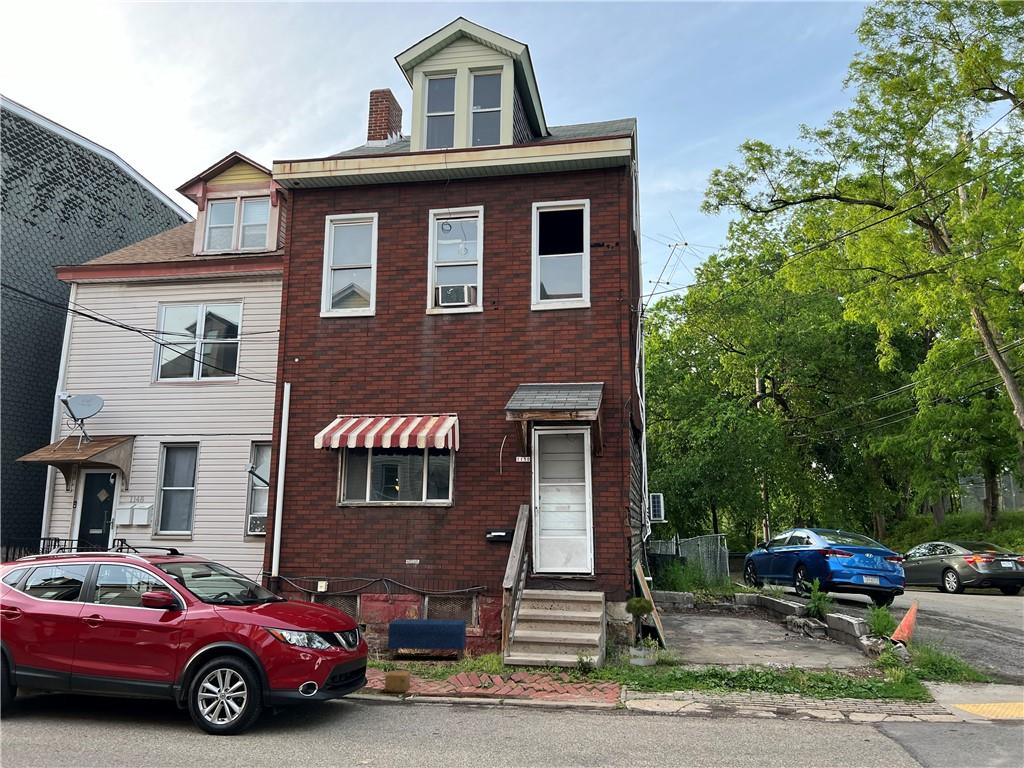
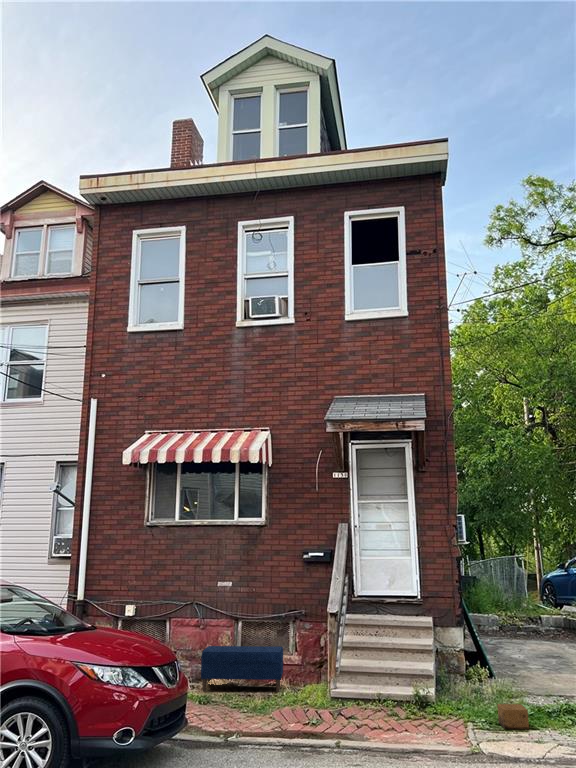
potted tree: present [625,597,656,666] -> none [456,621,492,698]
cardboard box: present [385,671,410,693] -> present [498,704,529,730]

